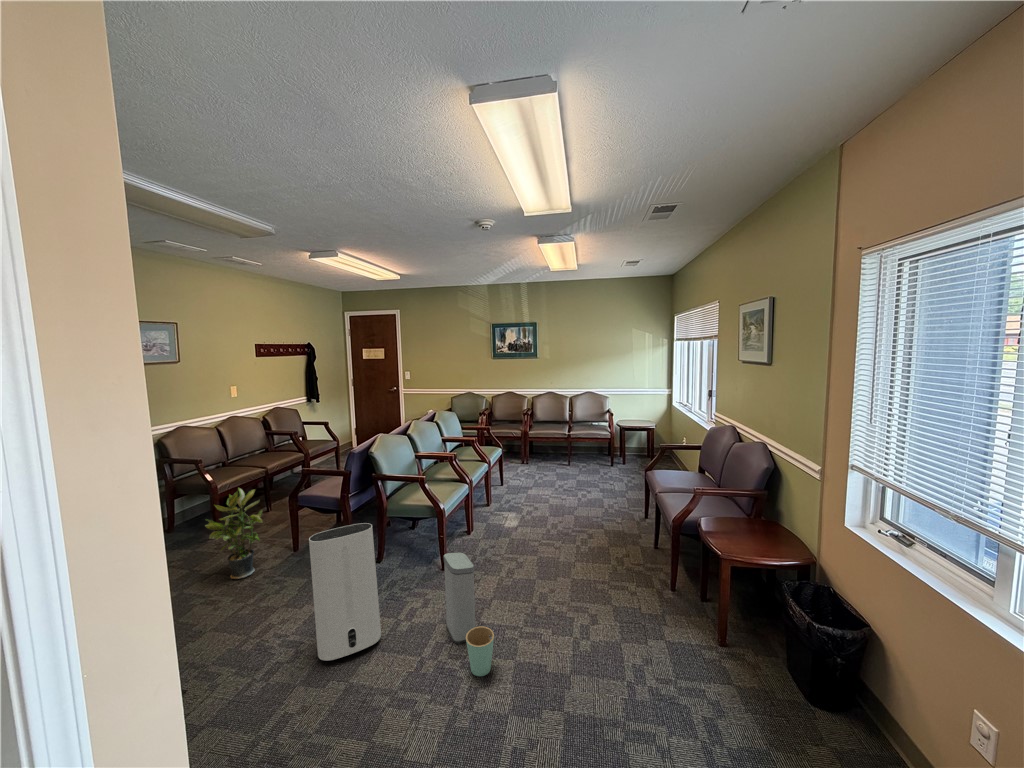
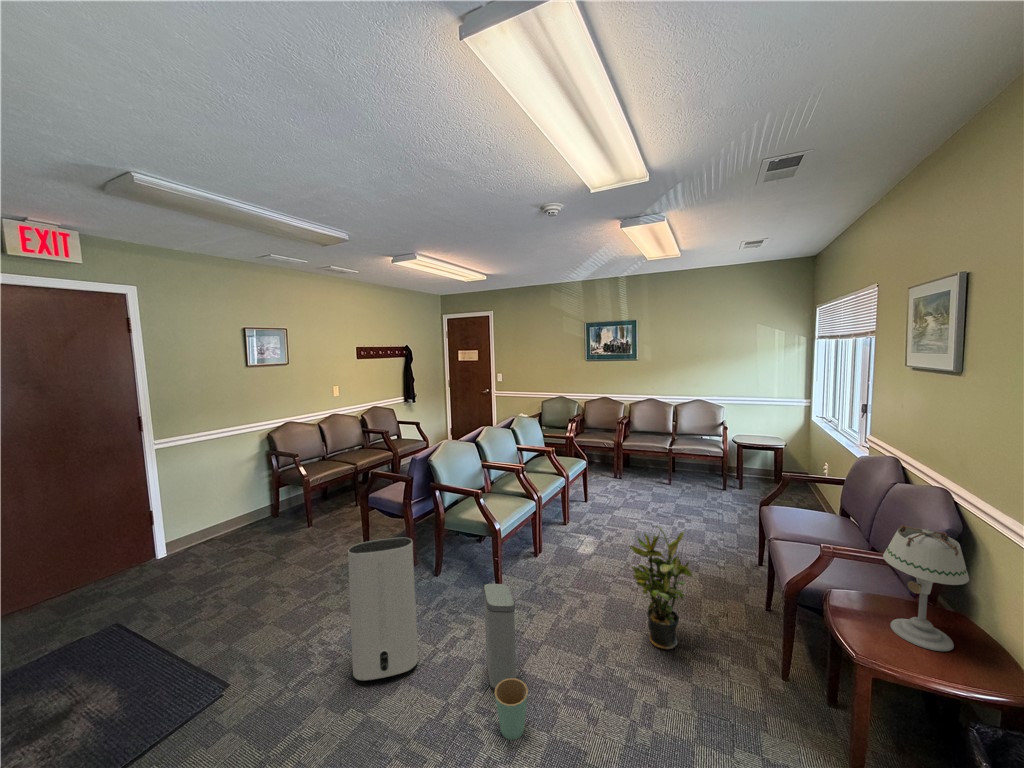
table lamp: none [735,467,783,547] -> present [883,525,969,651]
potted plant: present [205,488,263,579] -> present [630,527,692,649]

